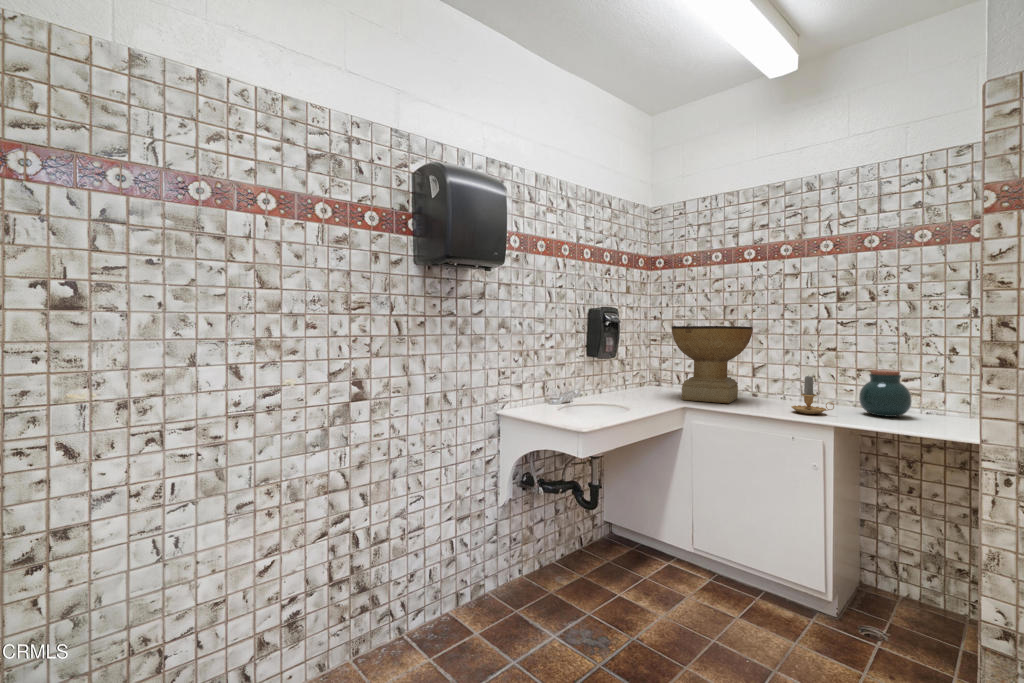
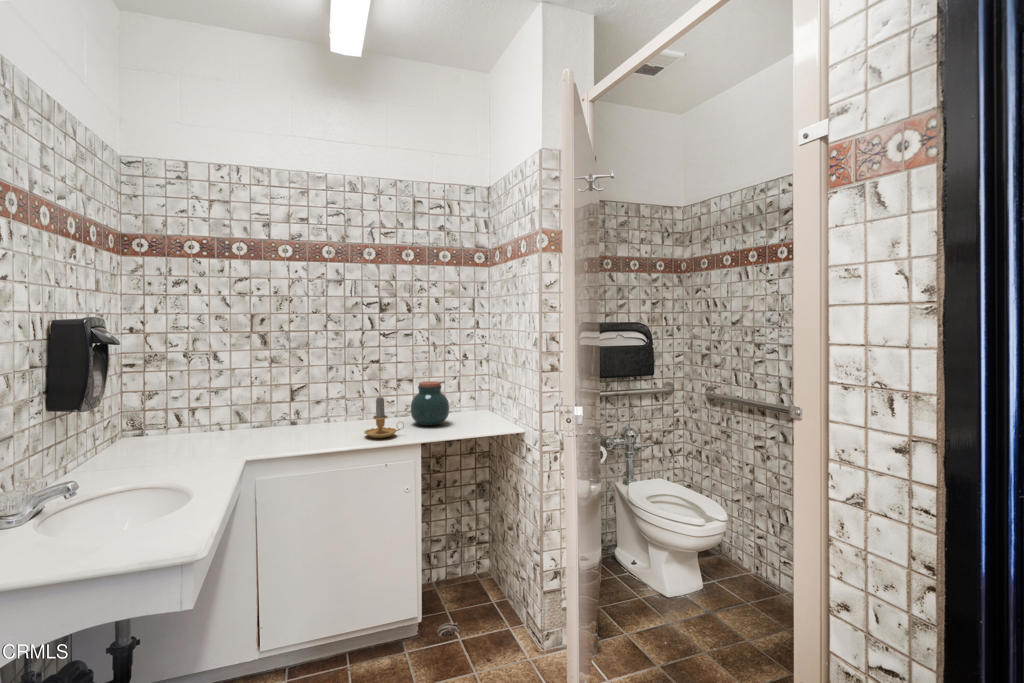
decorative bowl: present [672,326,753,403] -> none [198,342,309,451]

